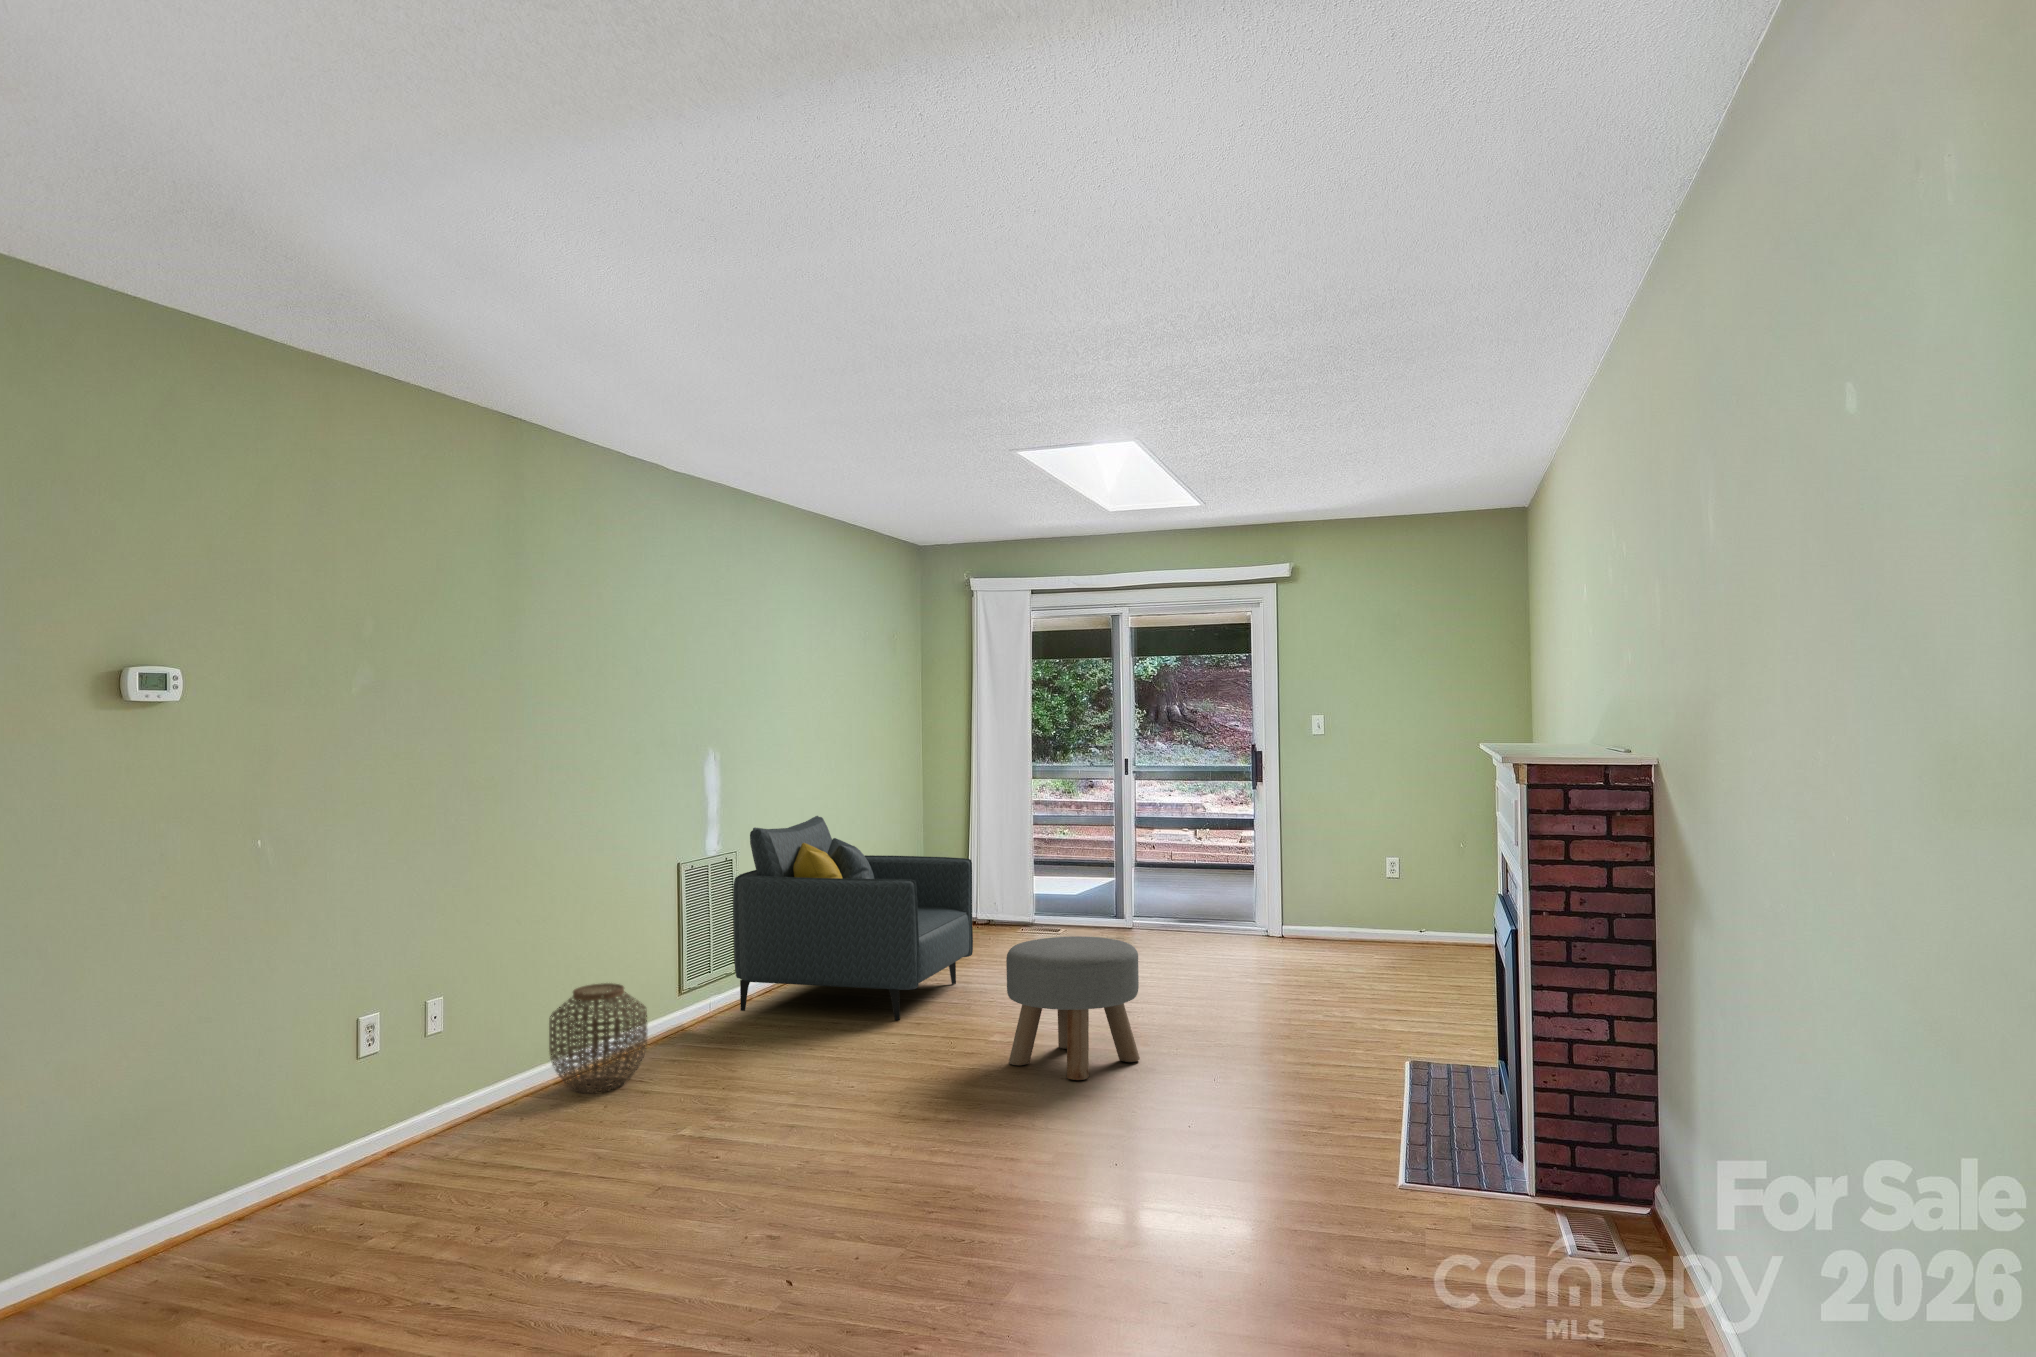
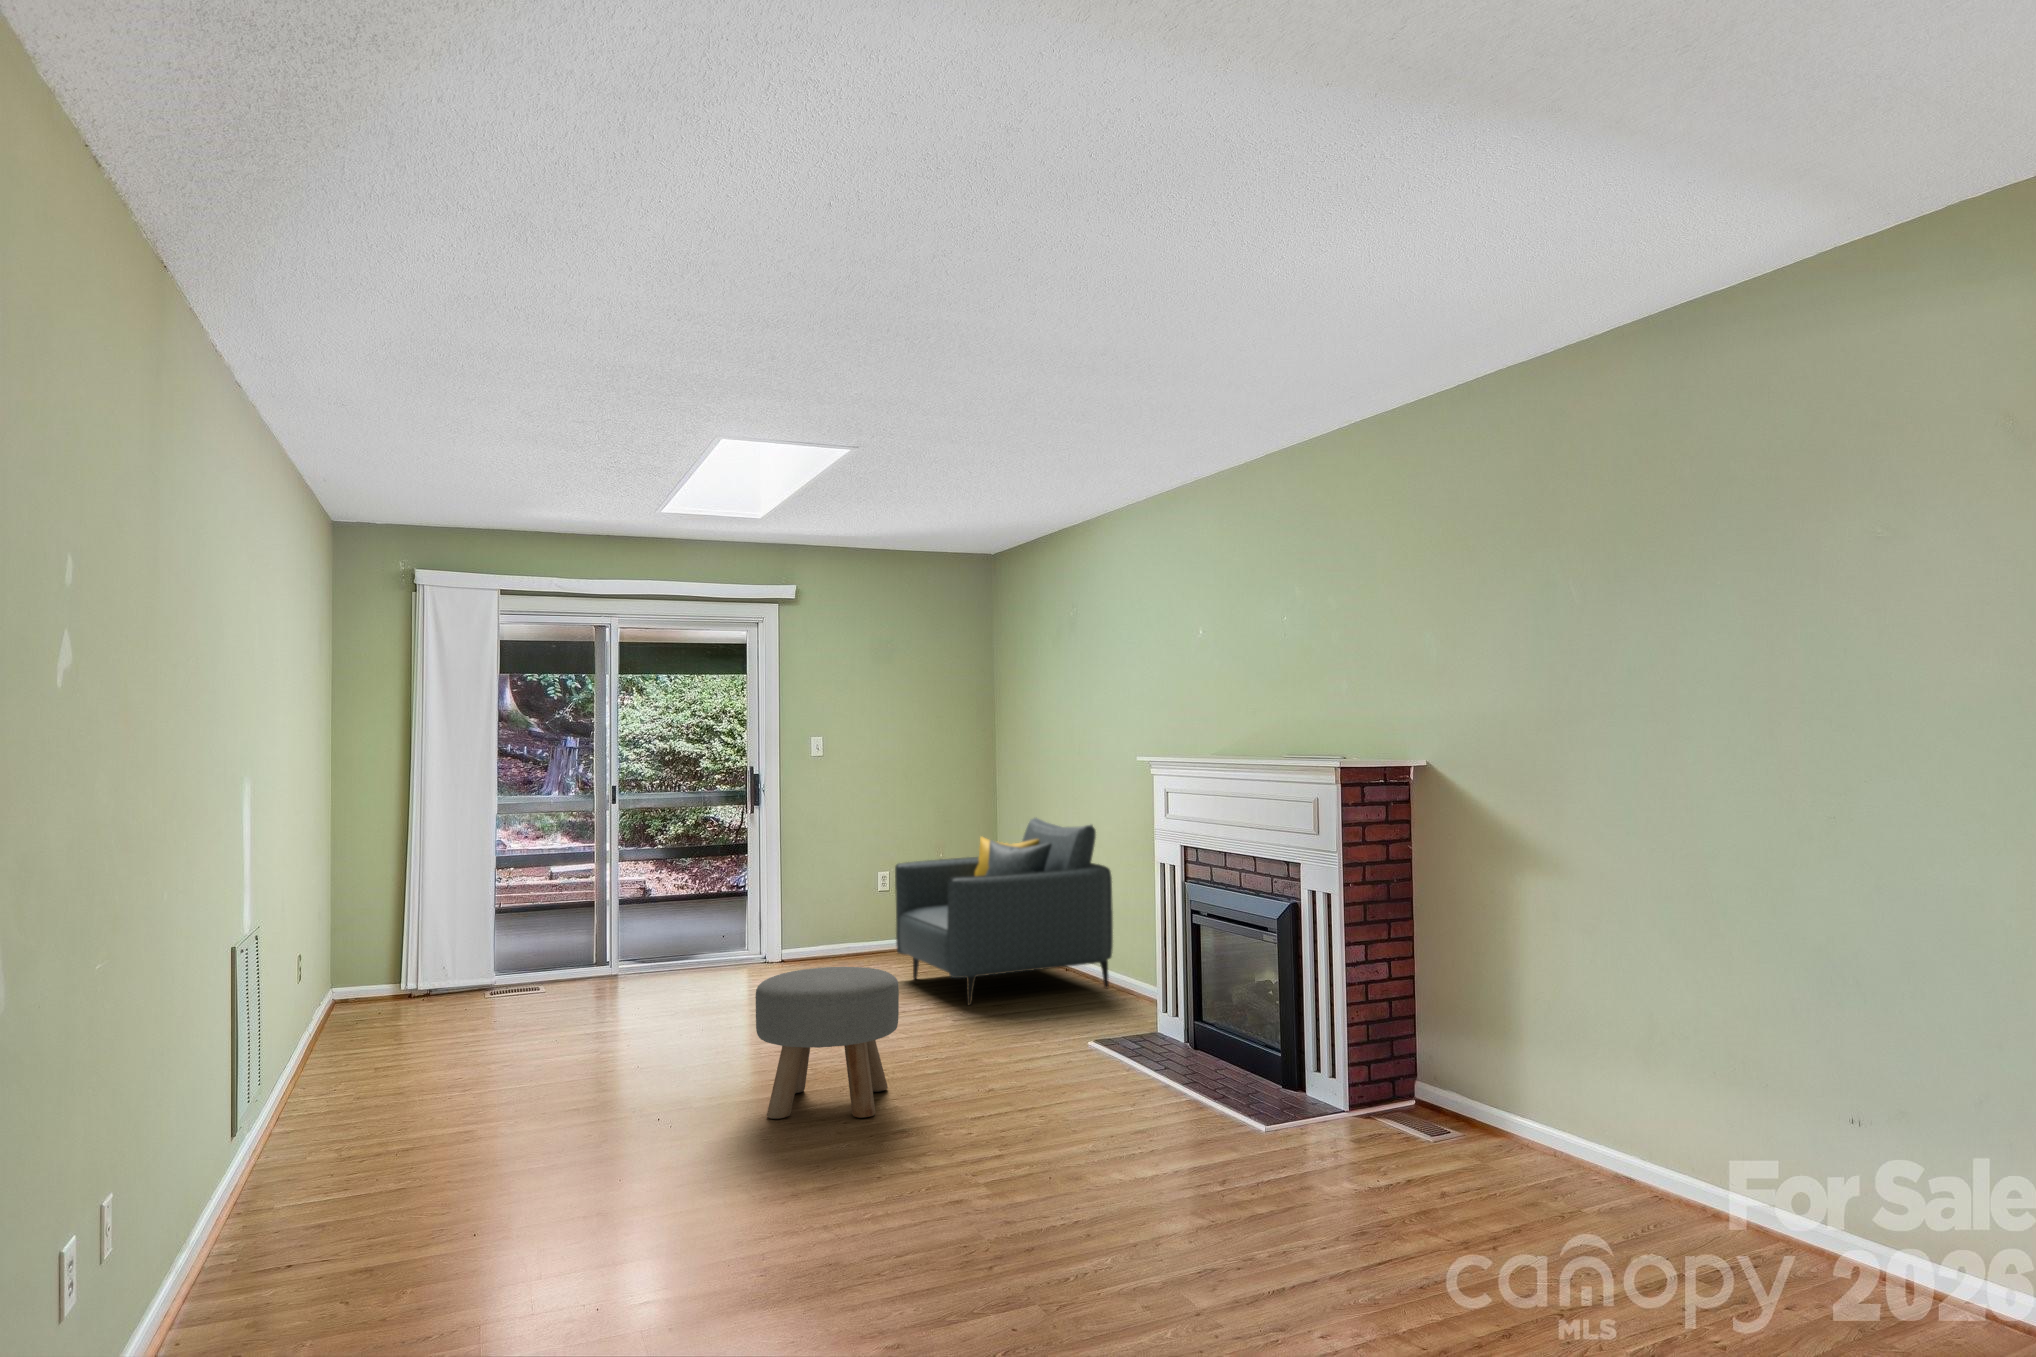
armchair: present [733,816,973,1020] -> present [895,818,1113,1005]
woven basket: present [549,983,647,1093] -> none [198,1116,358,1287]

